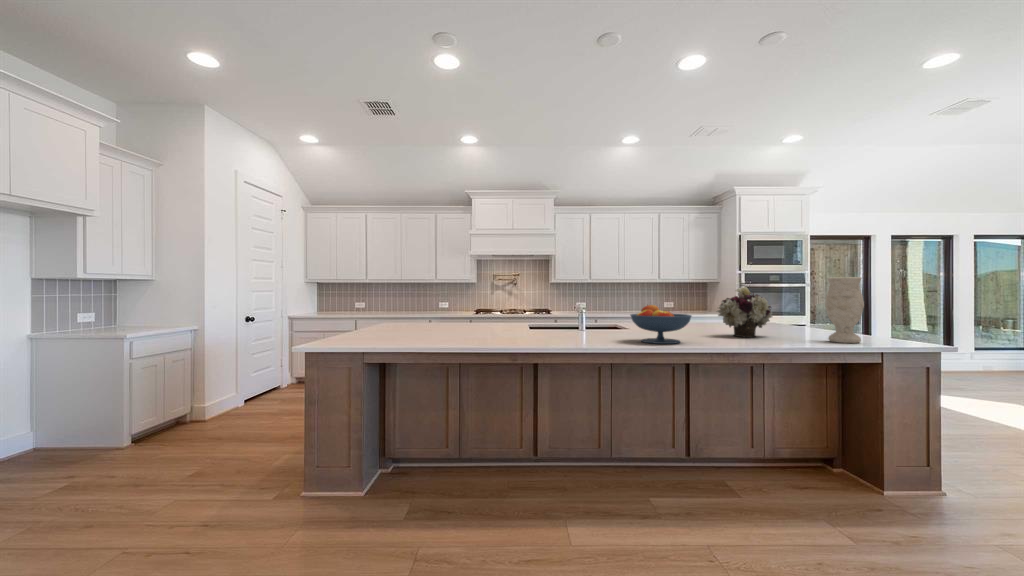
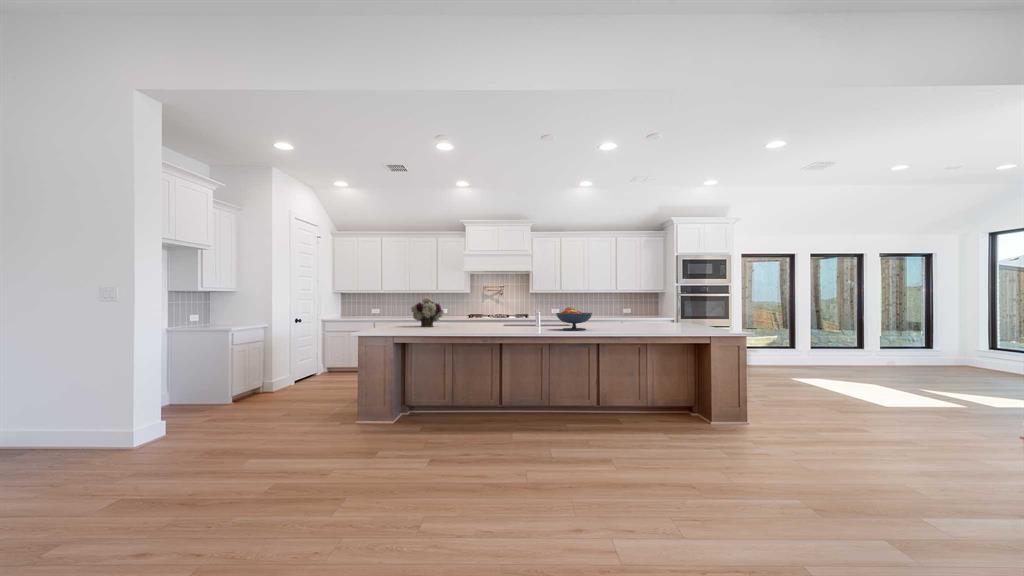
vase: present [825,277,864,343] -> none [677,290,697,330]
flower arrangement: present [717,287,772,337] -> present [411,297,444,327]

